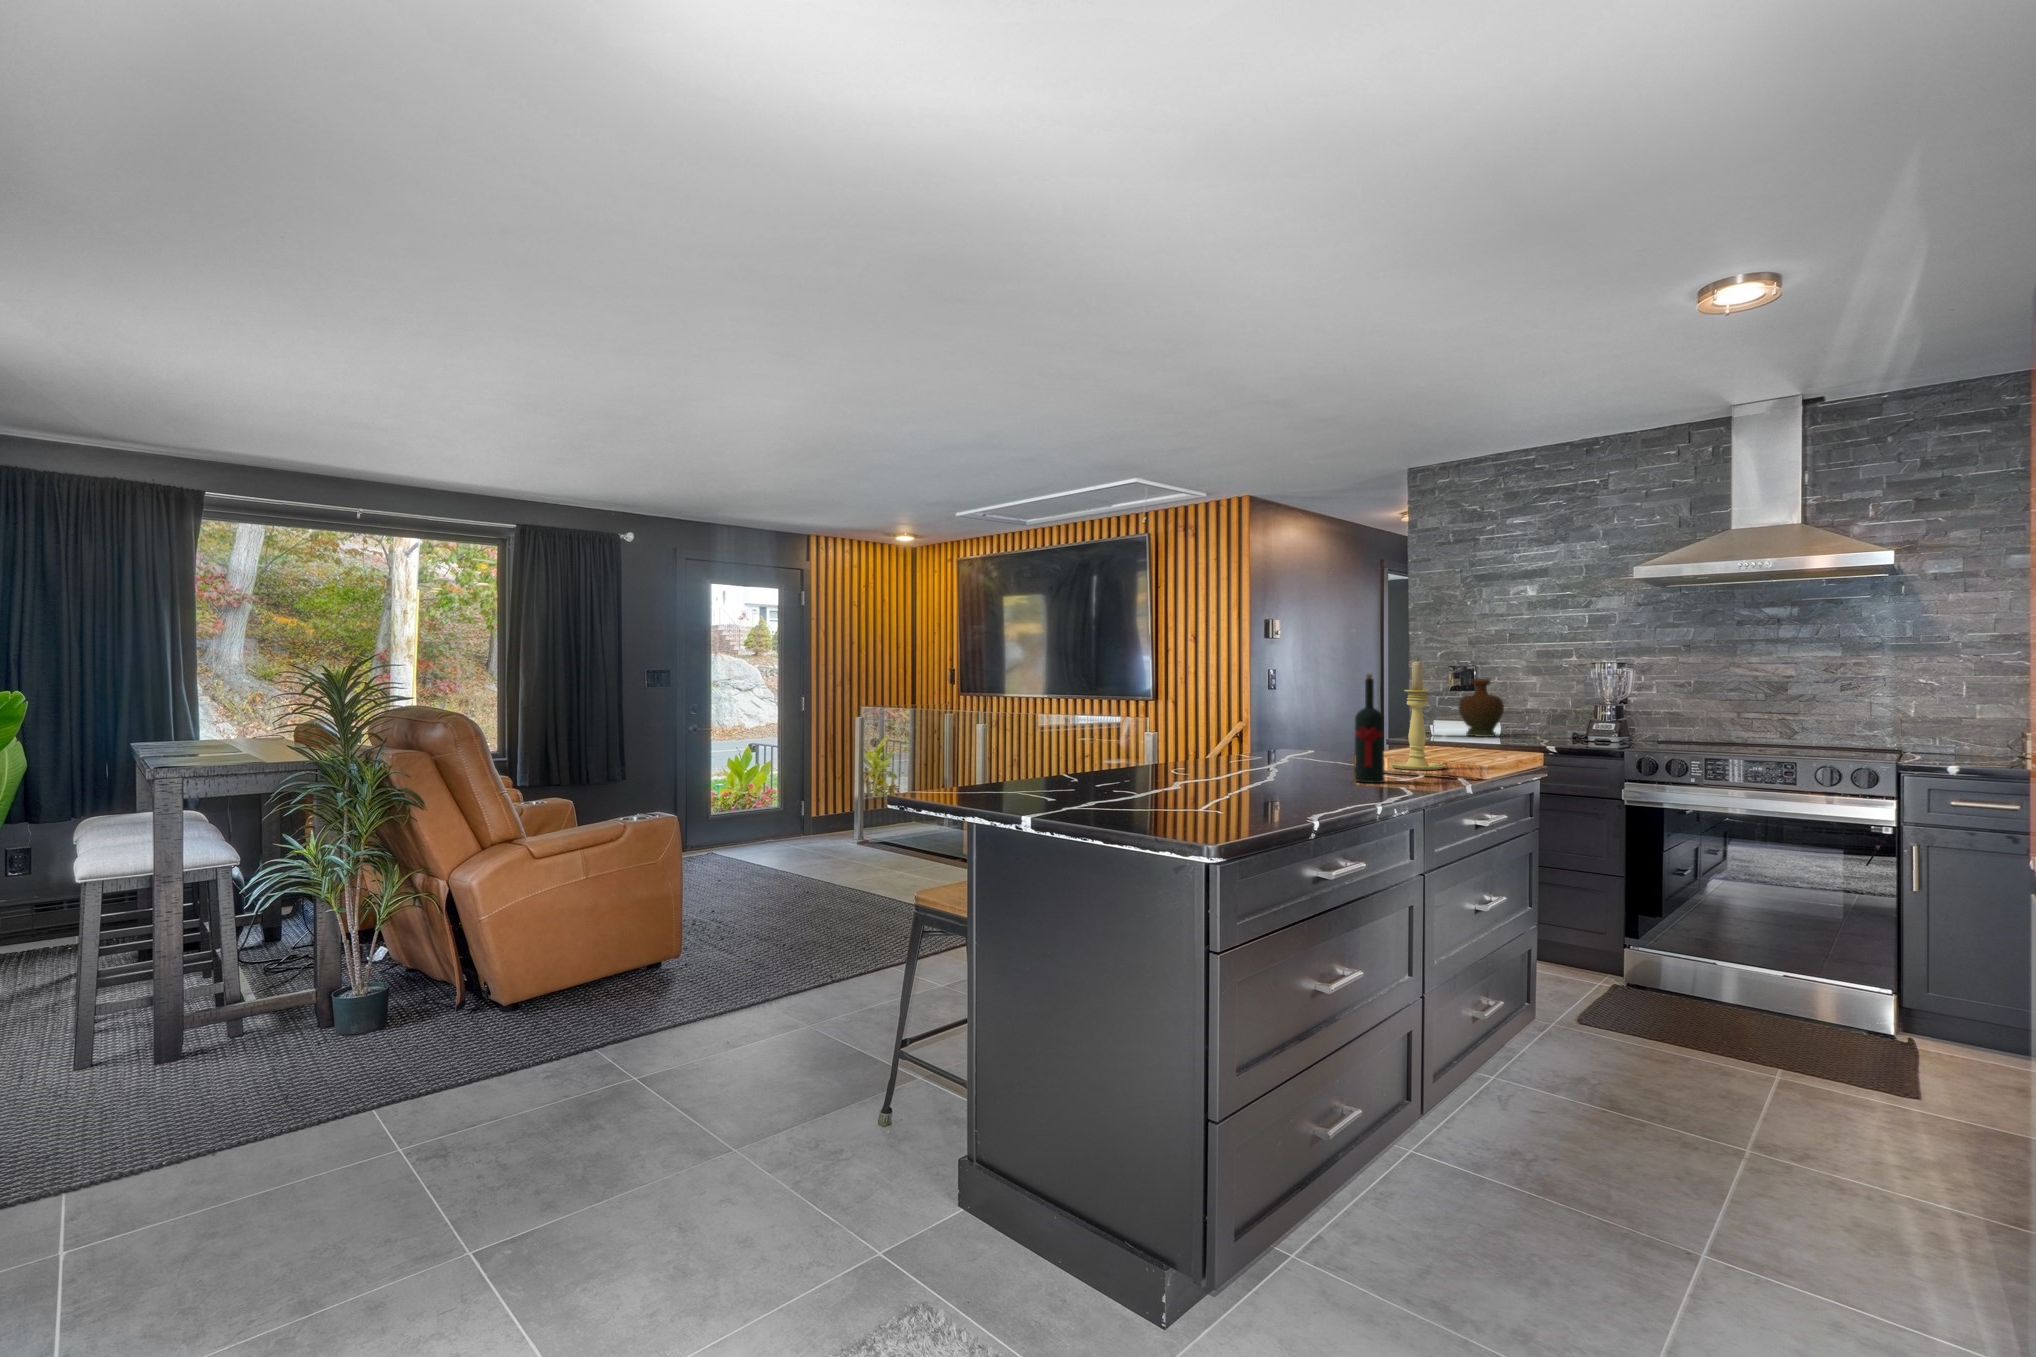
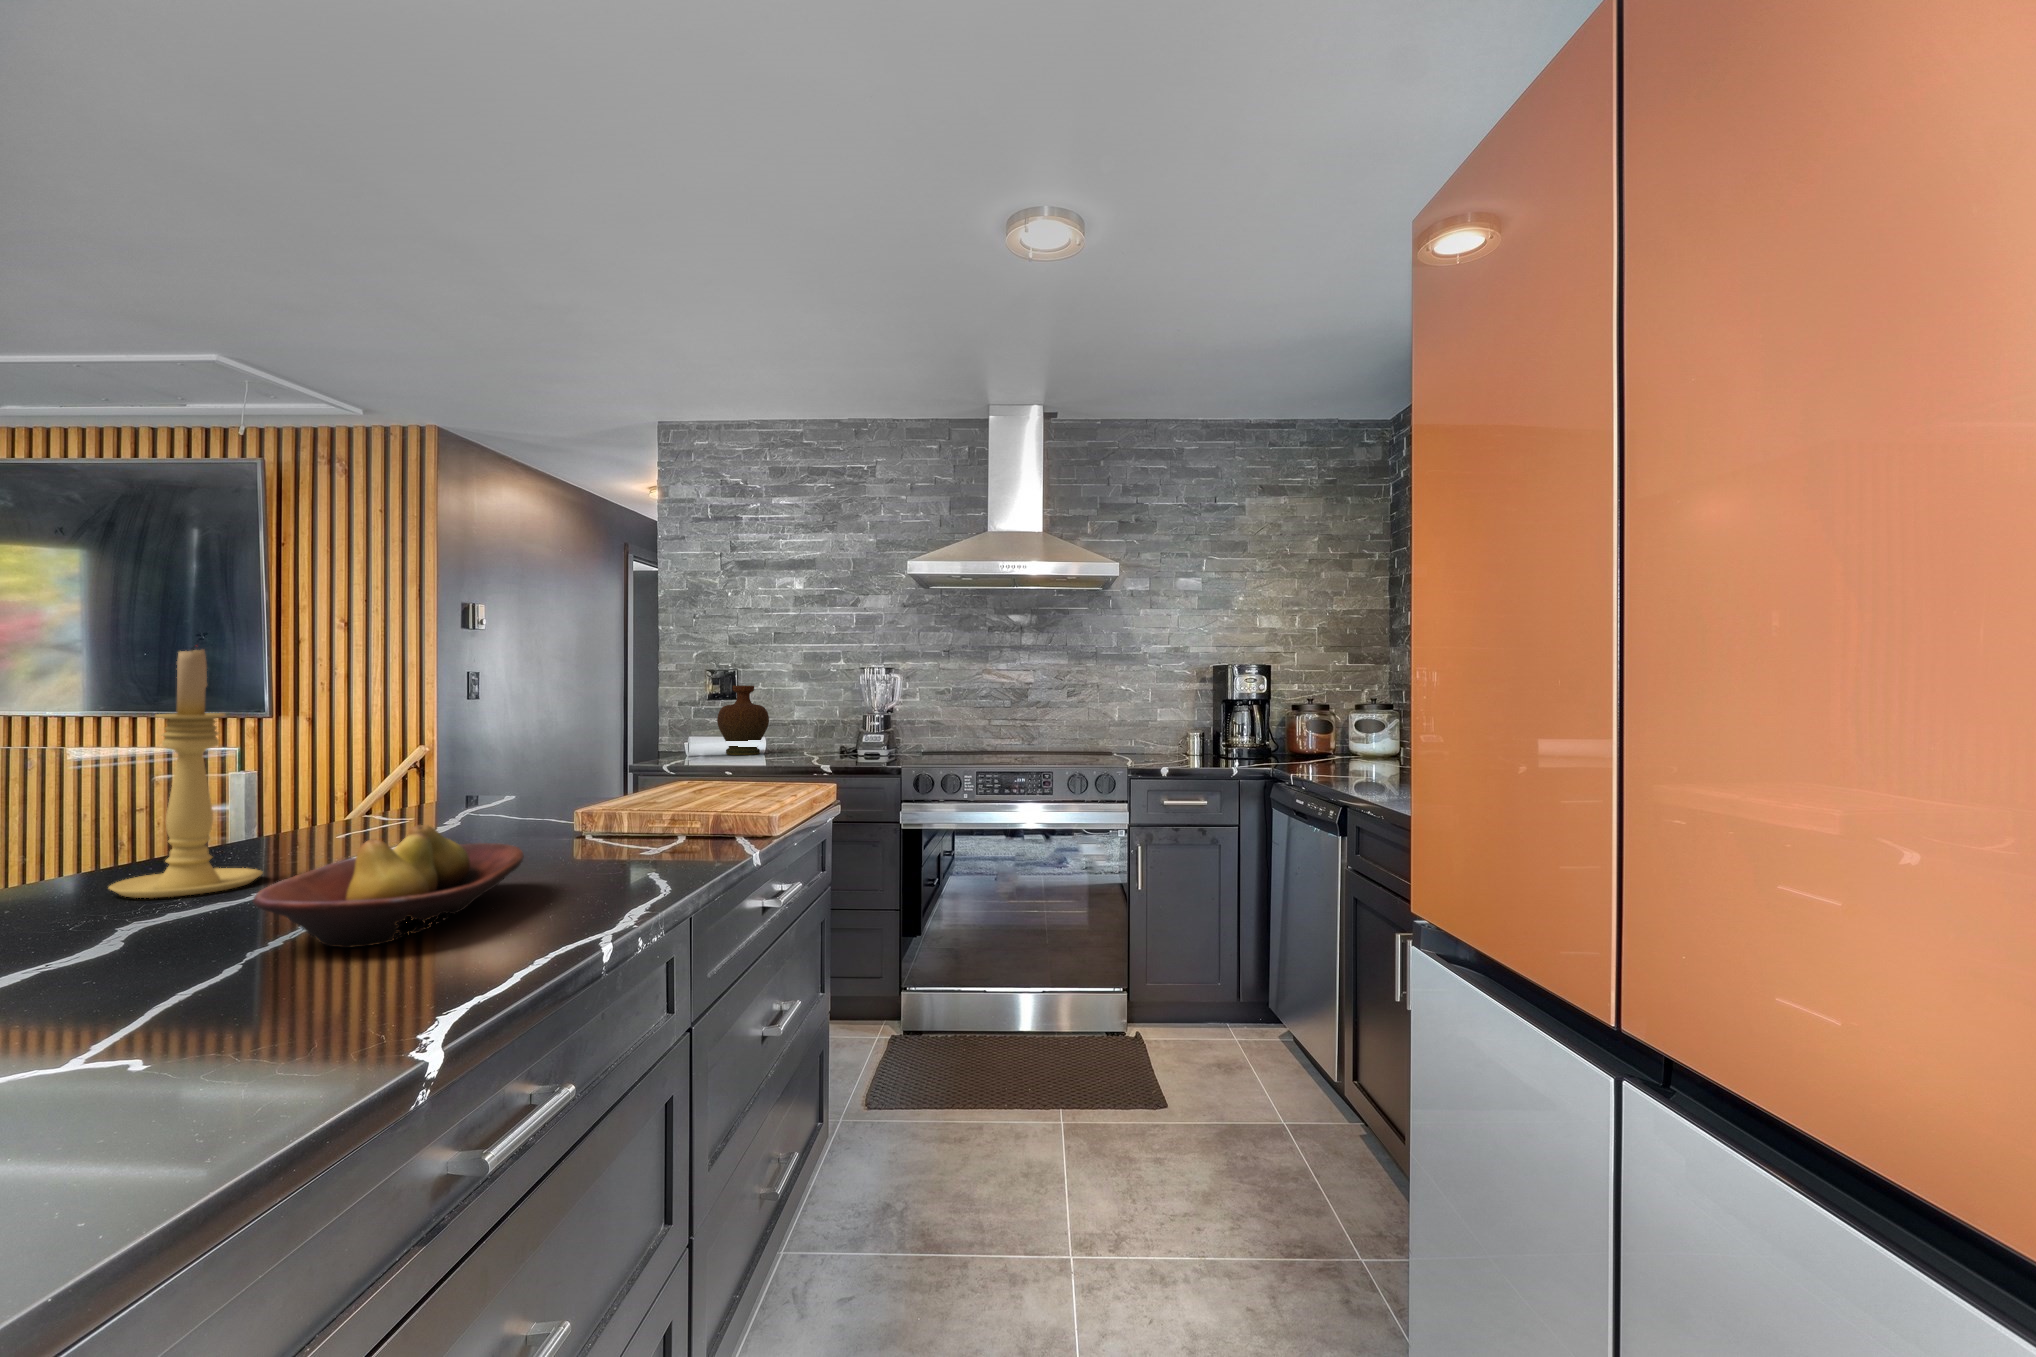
candle holder: present [1389,659,1446,770] -> present [109,648,262,898]
wine bottle: present [1354,674,1384,783] -> none [567,677,621,871]
fruit bowl: none [1230,747,1335,795] -> present [252,825,524,948]

